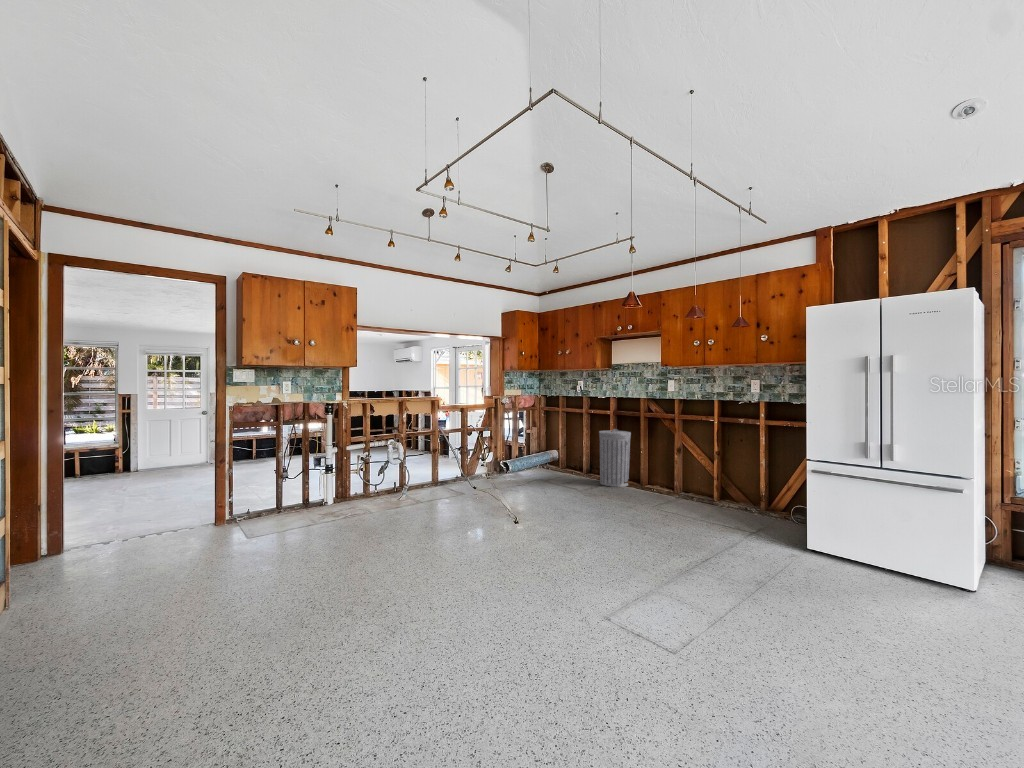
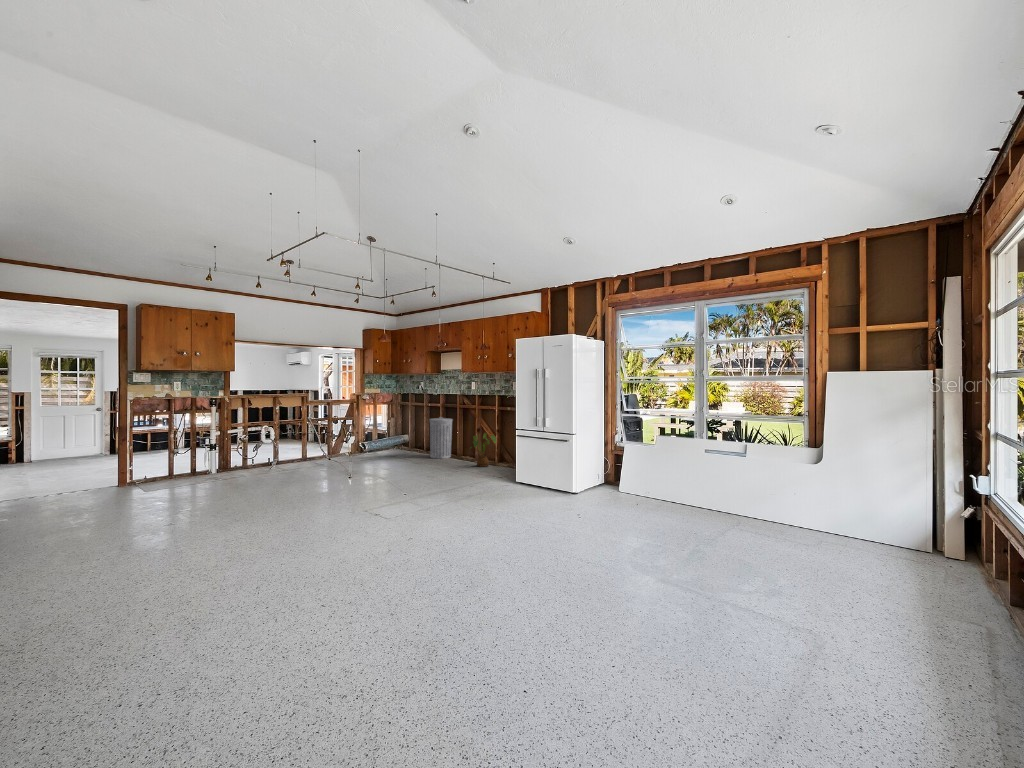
house plant: none [676,456,720,507] -> present [473,433,496,467]

